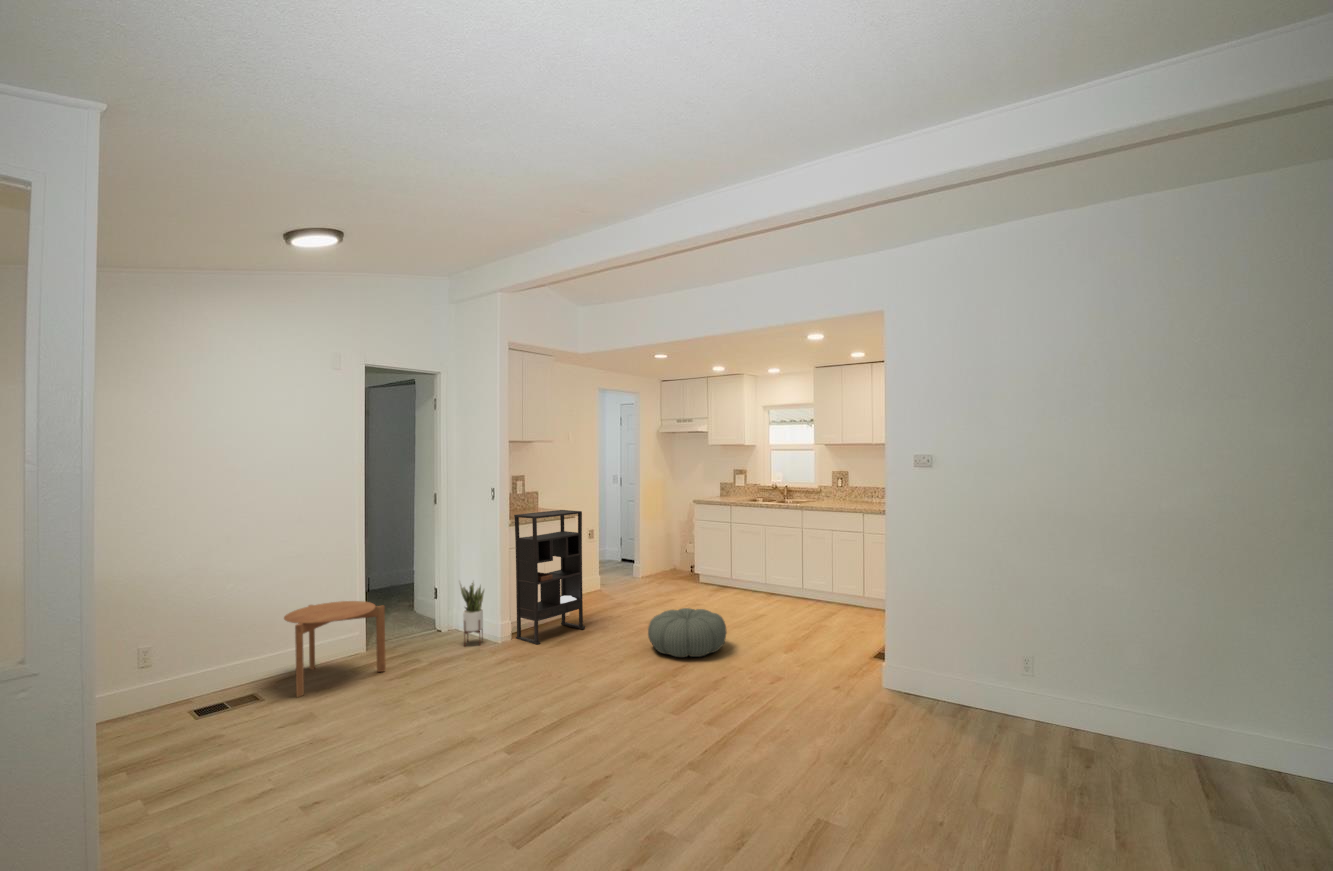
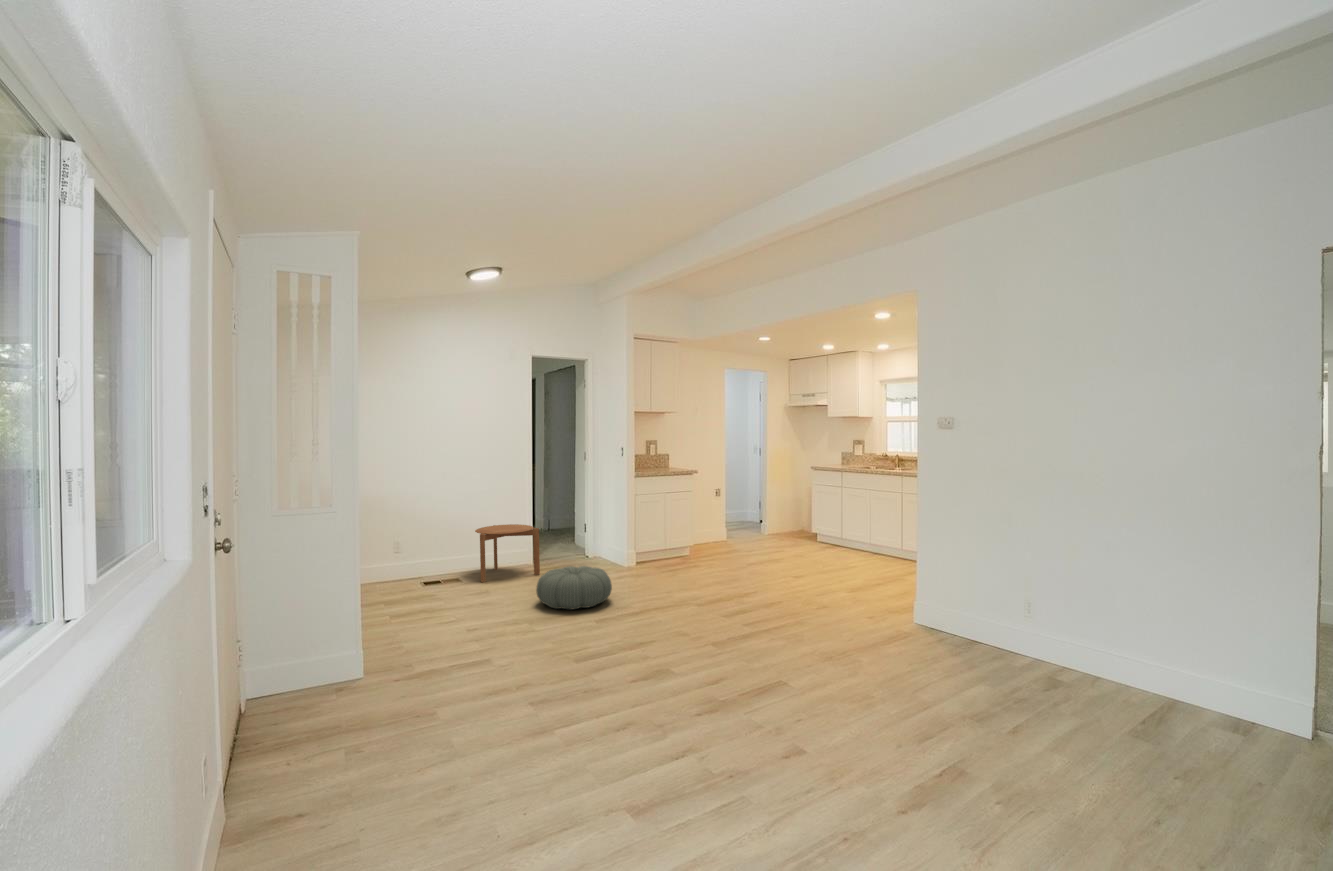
bookshelf: present [514,510,585,645] -> none [636,467,693,569]
potted plant: present [460,582,484,646] -> none [596,516,613,566]
pouf: present [648,608,727,657] -> present [536,566,612,609]

